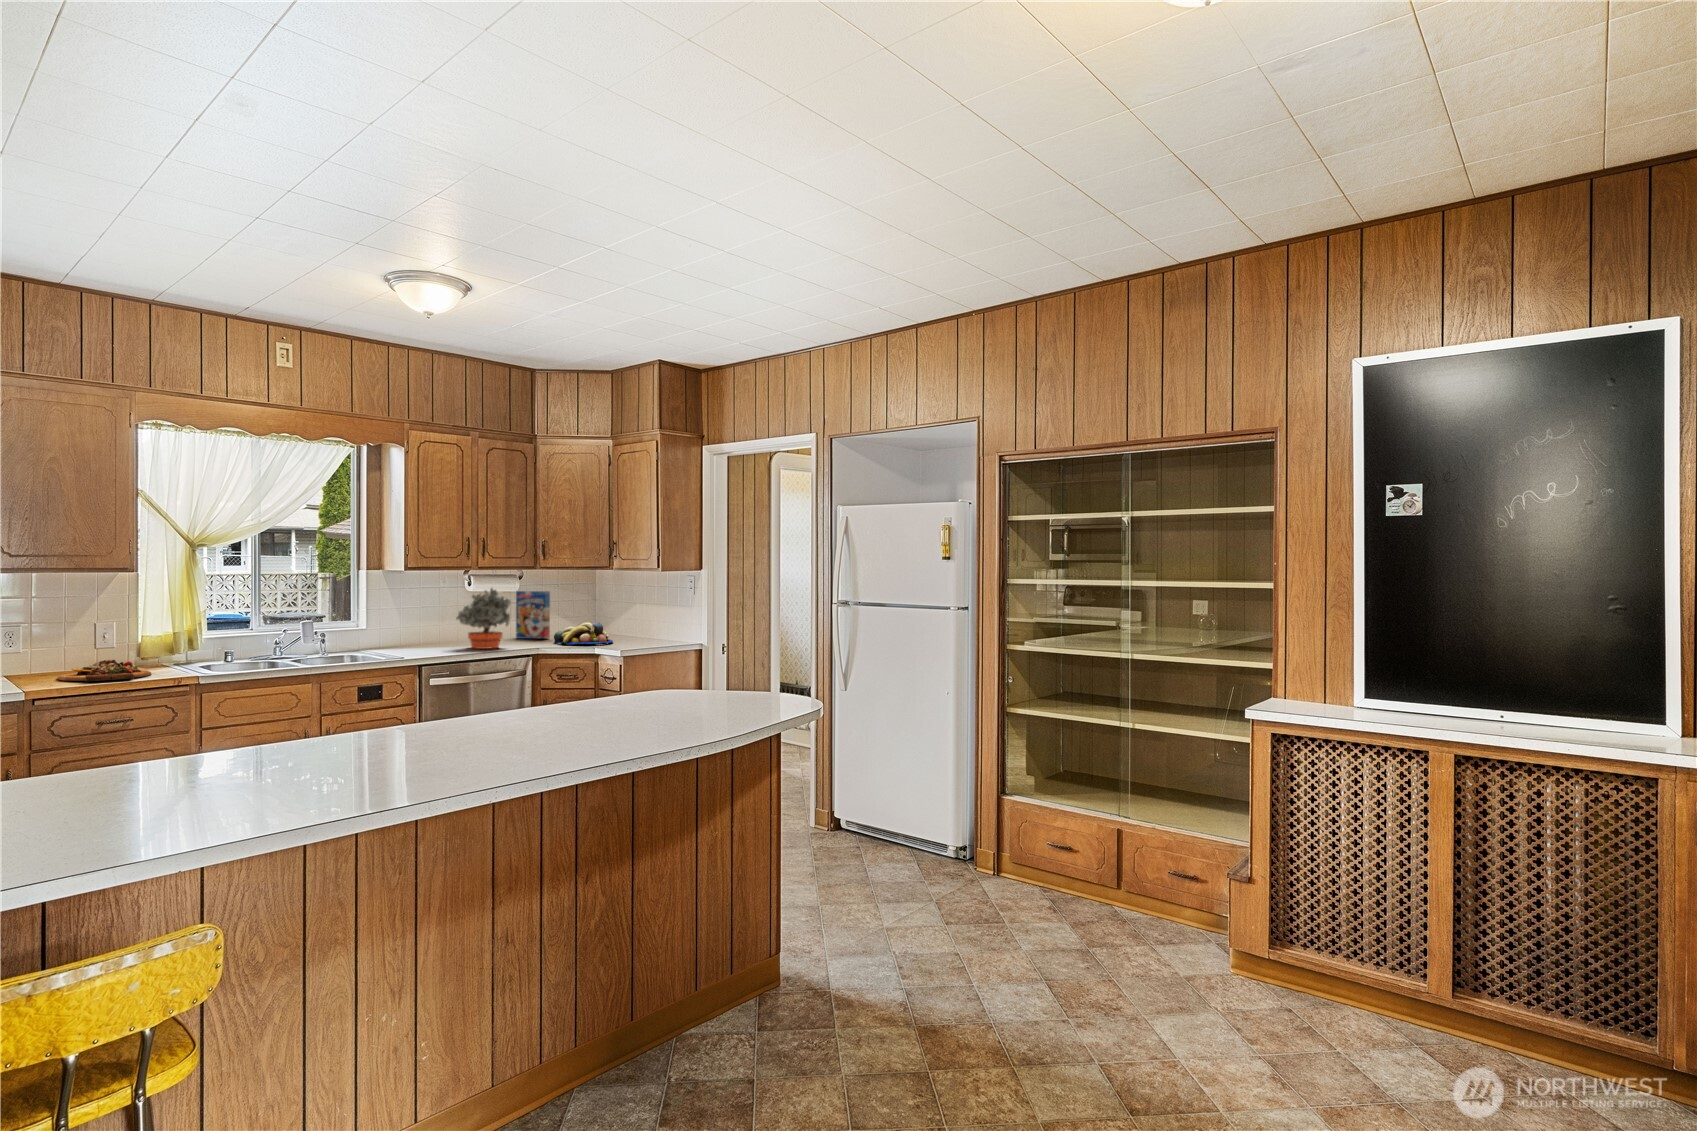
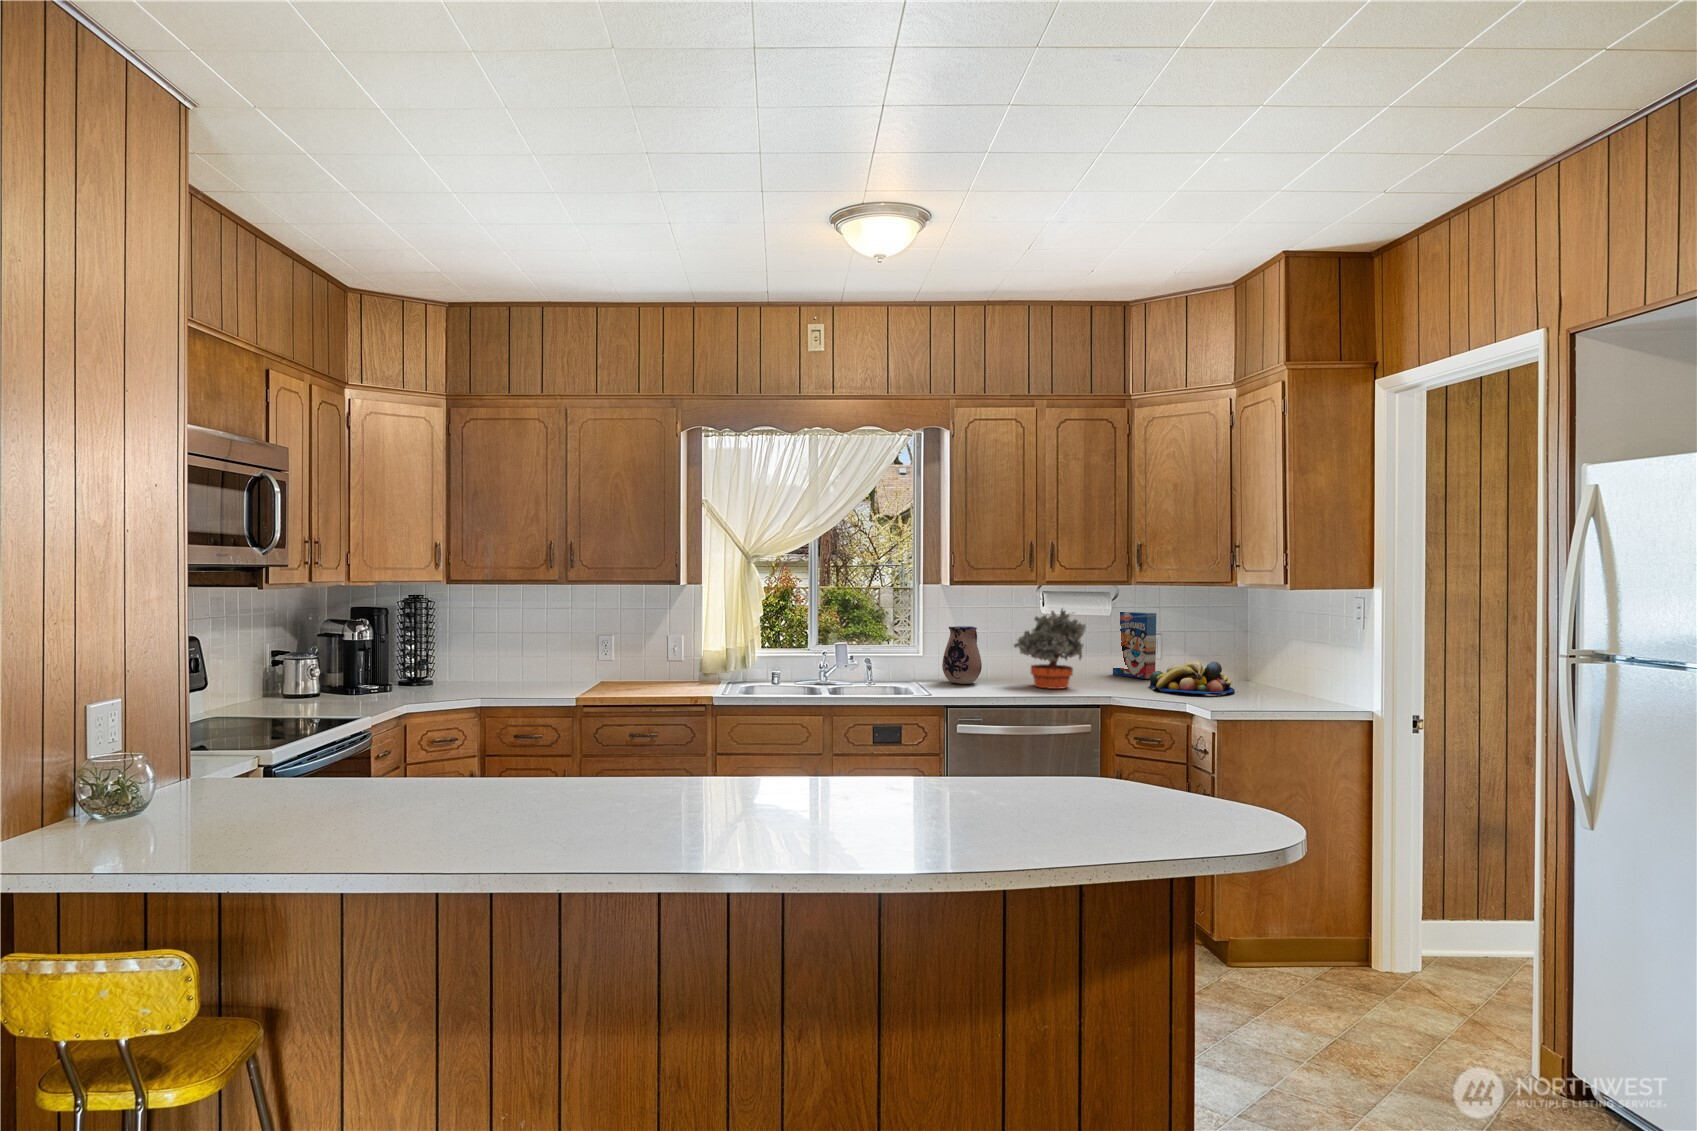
ceramic pitcher: none [394,605,429,651] -> present [942,626,982,684]
cutting board: present [57,660,151,681] -> none [610,673,686,695]

